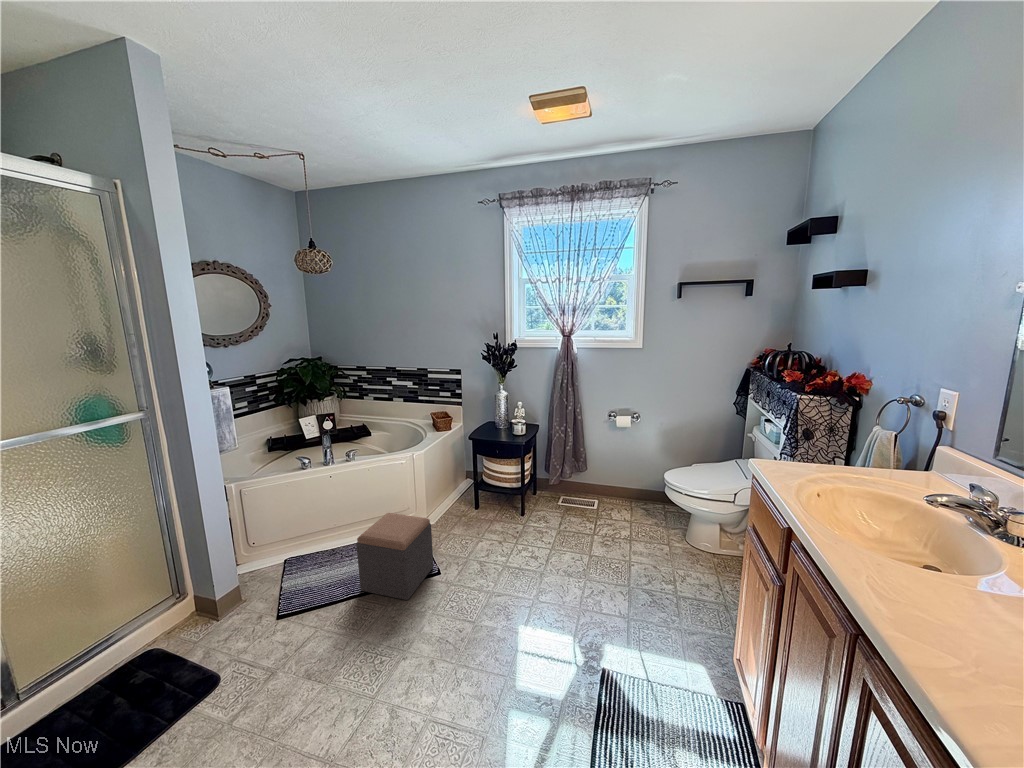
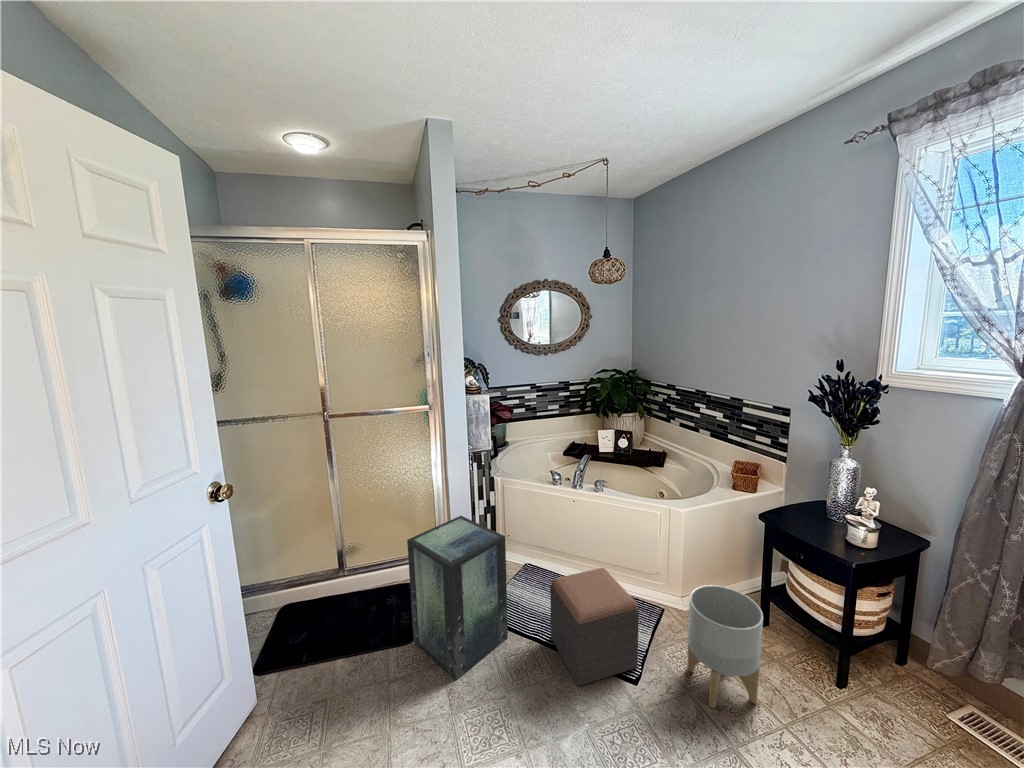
planter: none [457,484,500,558] -> present [687,585,763,708]
storage box: none [198,517,323,687] -> present [407,516,508,680]

